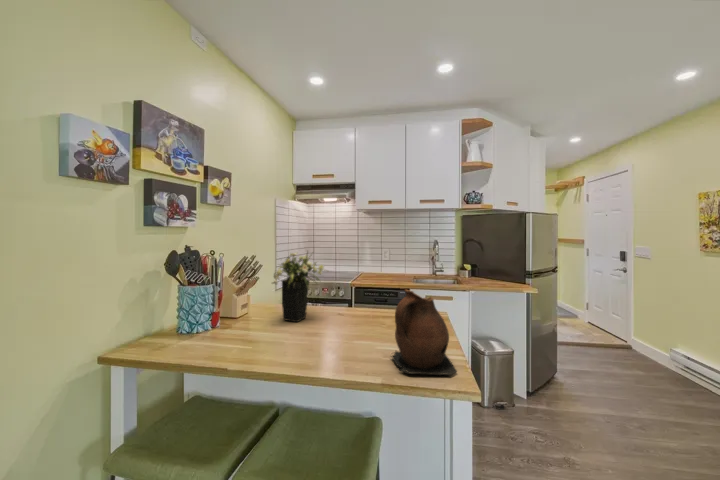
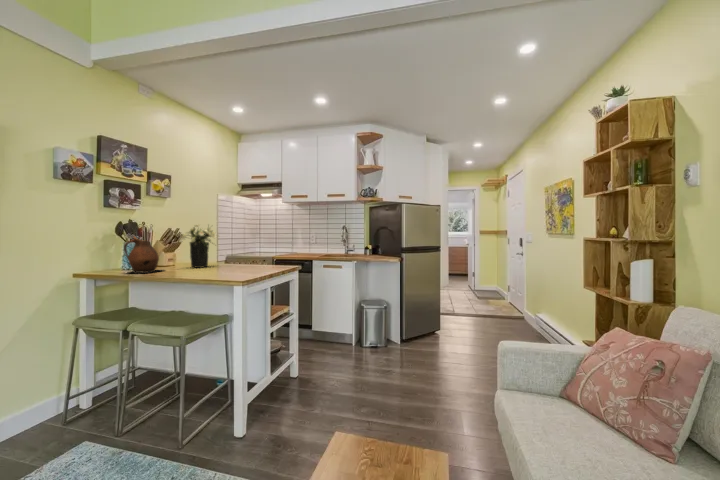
ceramic pitcher: present [392,290,457,375] -> present [124,237,159,273]

